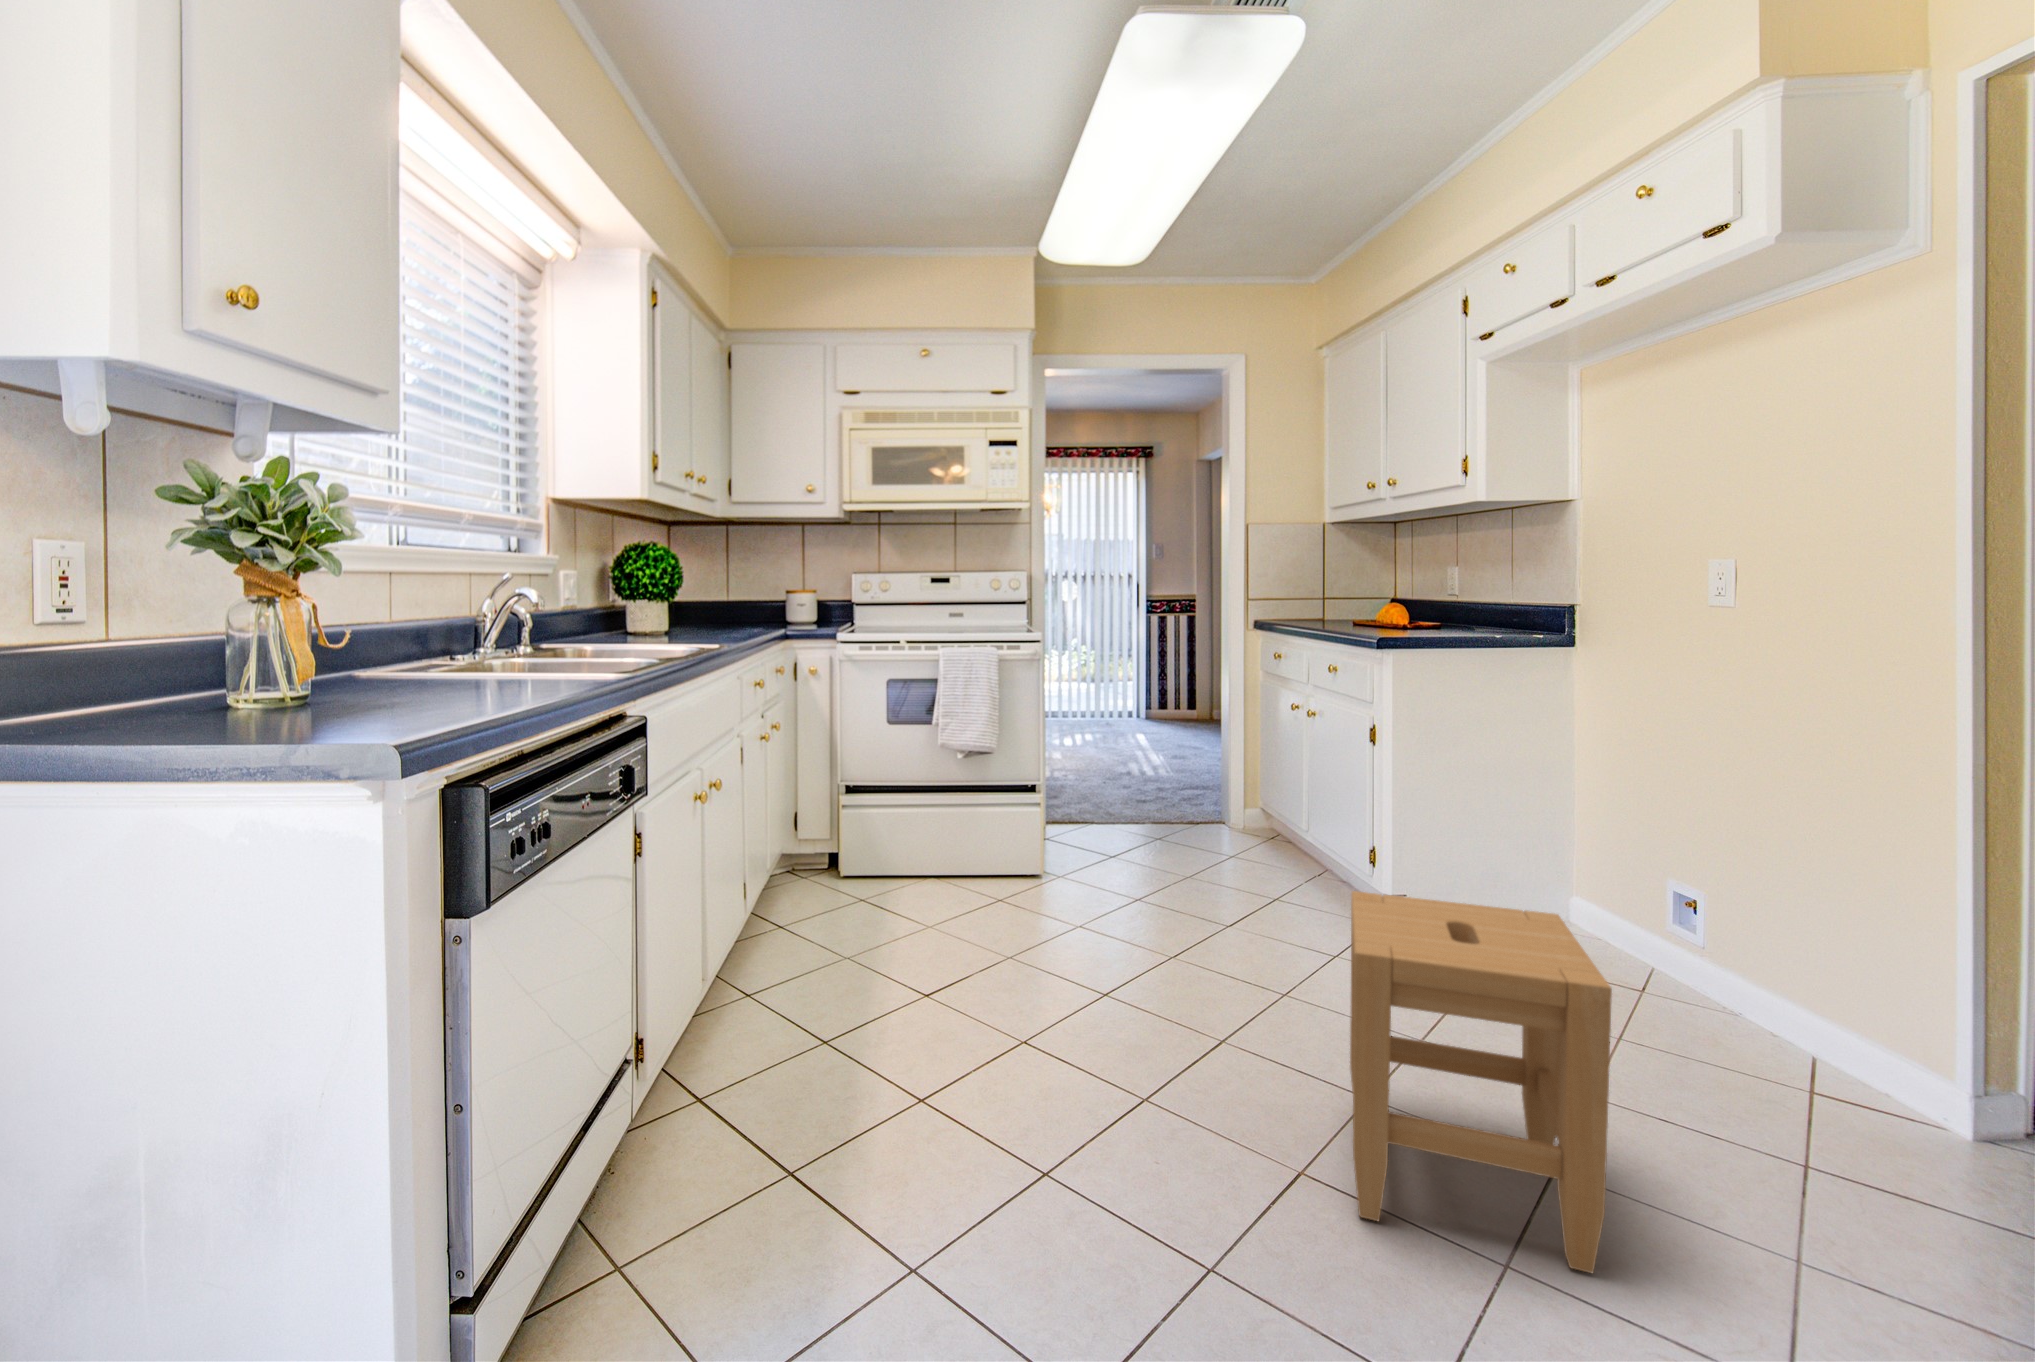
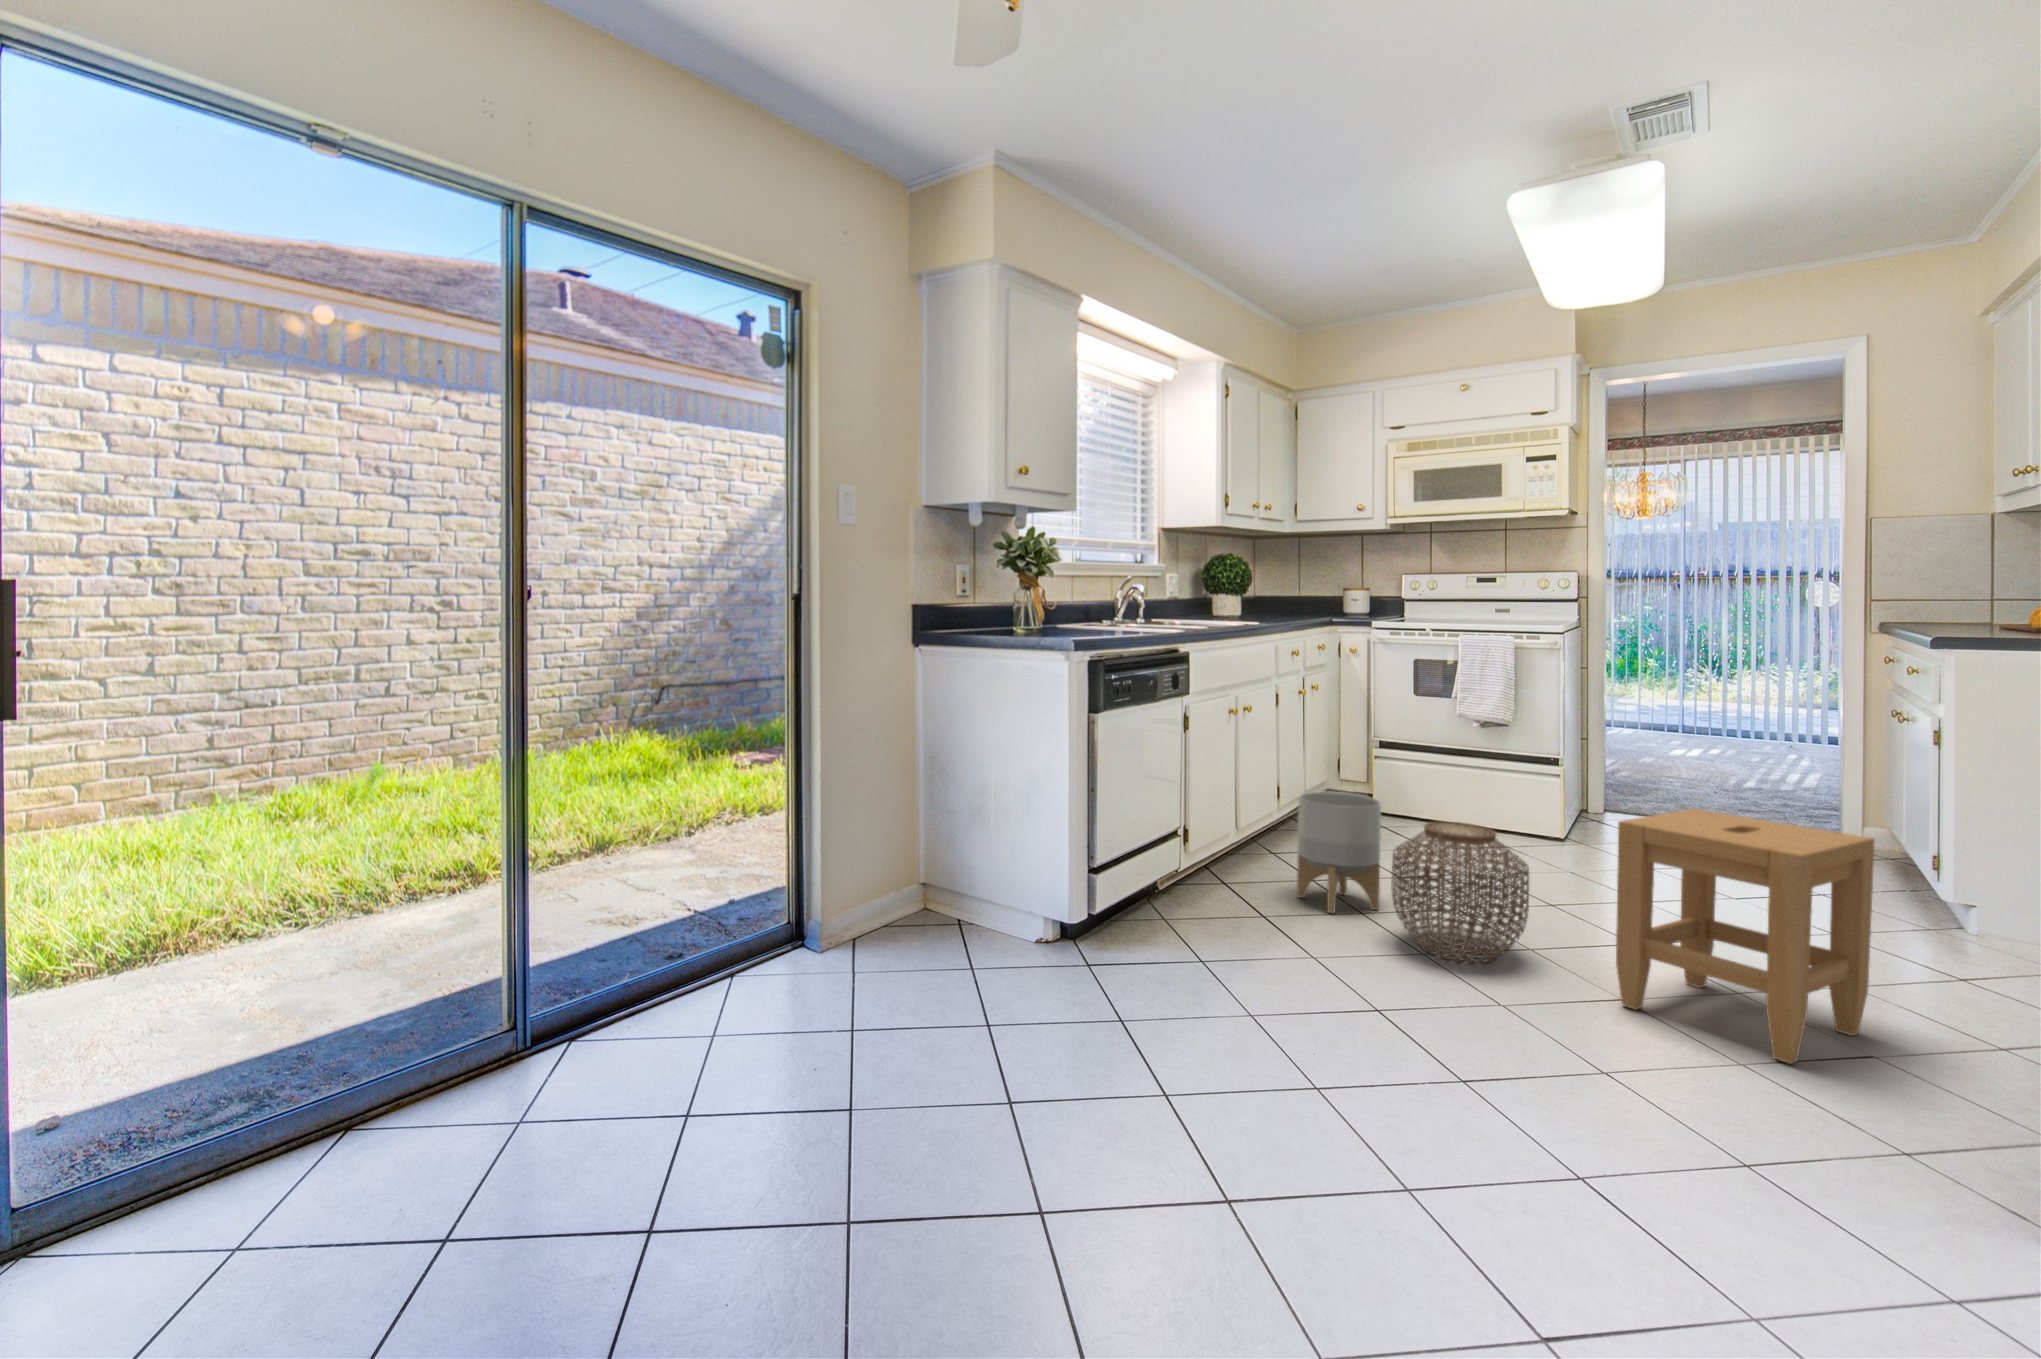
planter: none [843,915,964,1134] -> present [1297,792,1381,913]
woven basket: none [1021,959,1210,1198] -> present [1391,821,1529,963]

